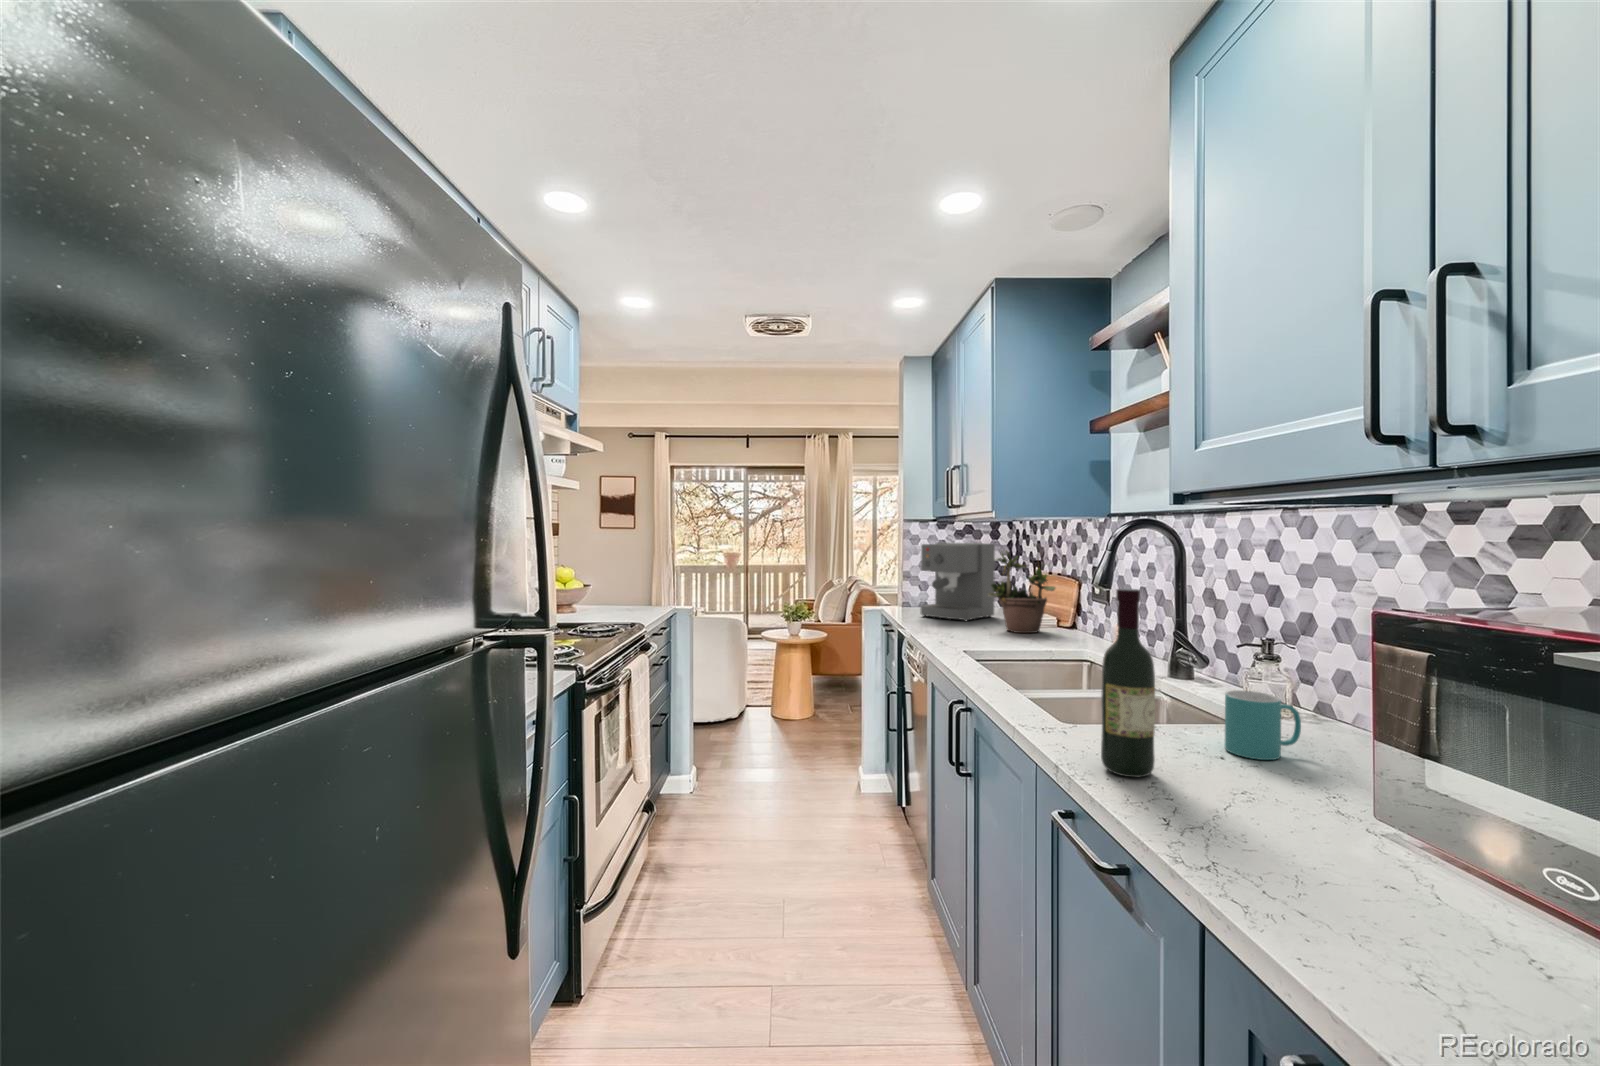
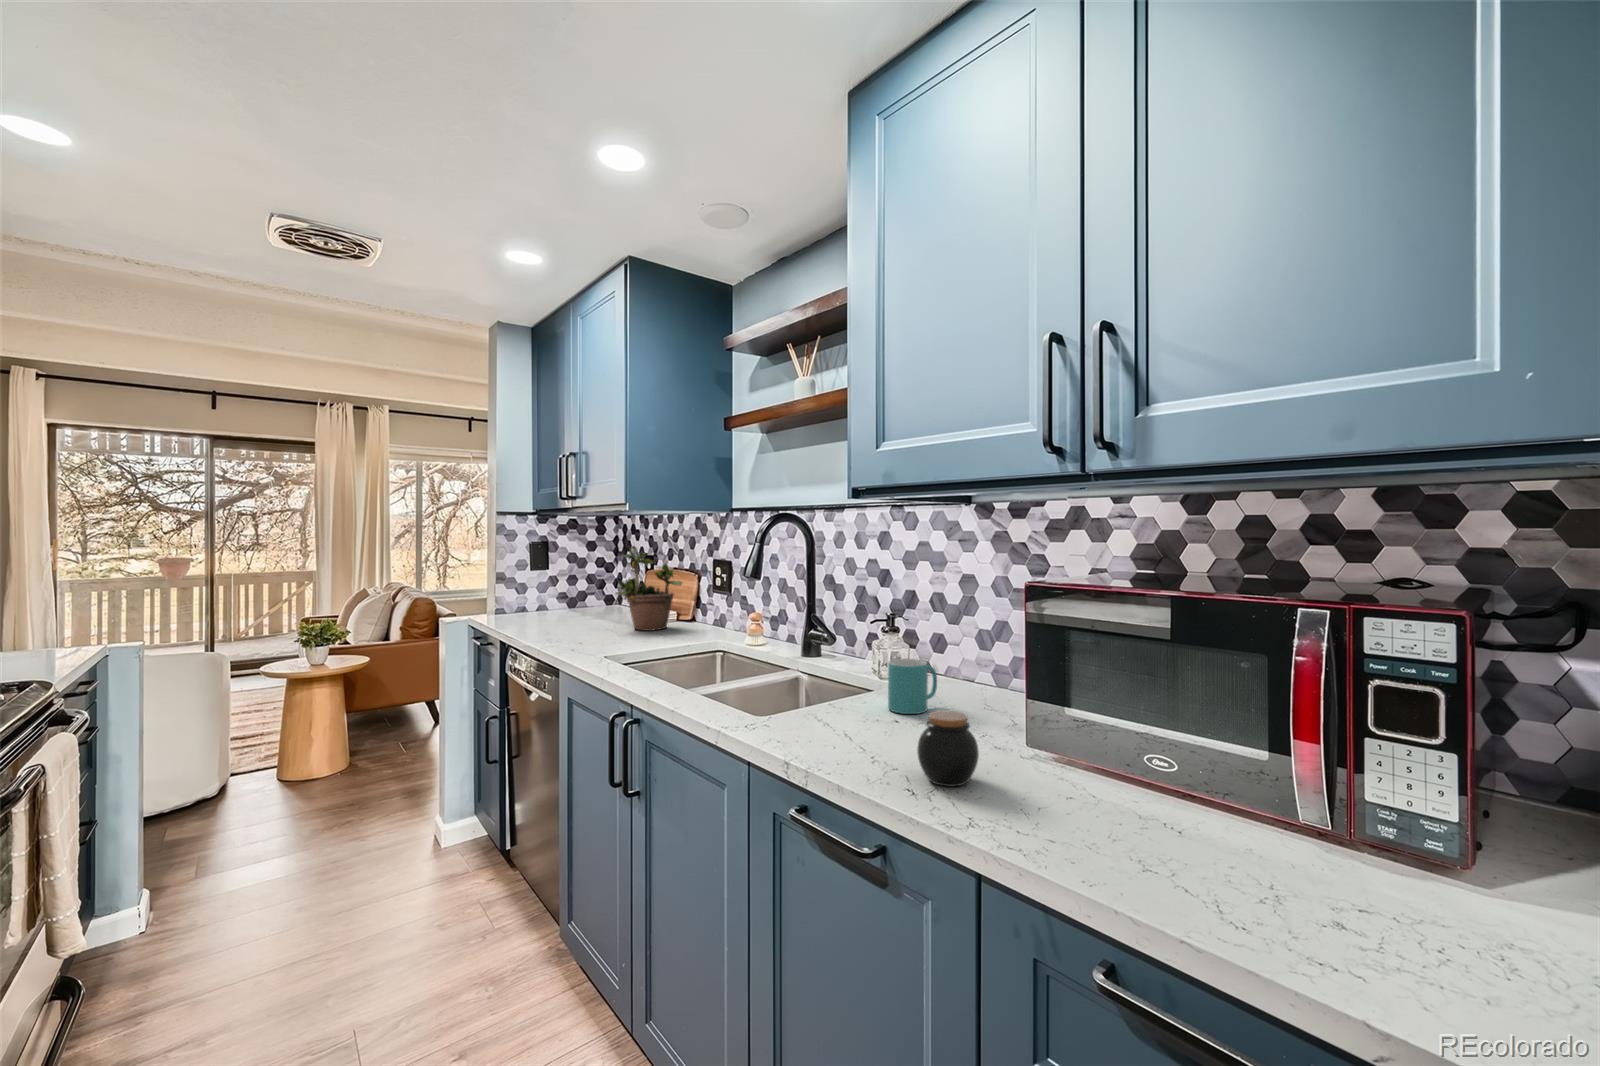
coffee maker: present [920,543,995,621] -> none [529,539,610,624]
wine bottle: present [1101,588,1155,778] -> none [817,578,861,749]
jar: none [1192,753,1279,849] -> present [917,710,979,786]

